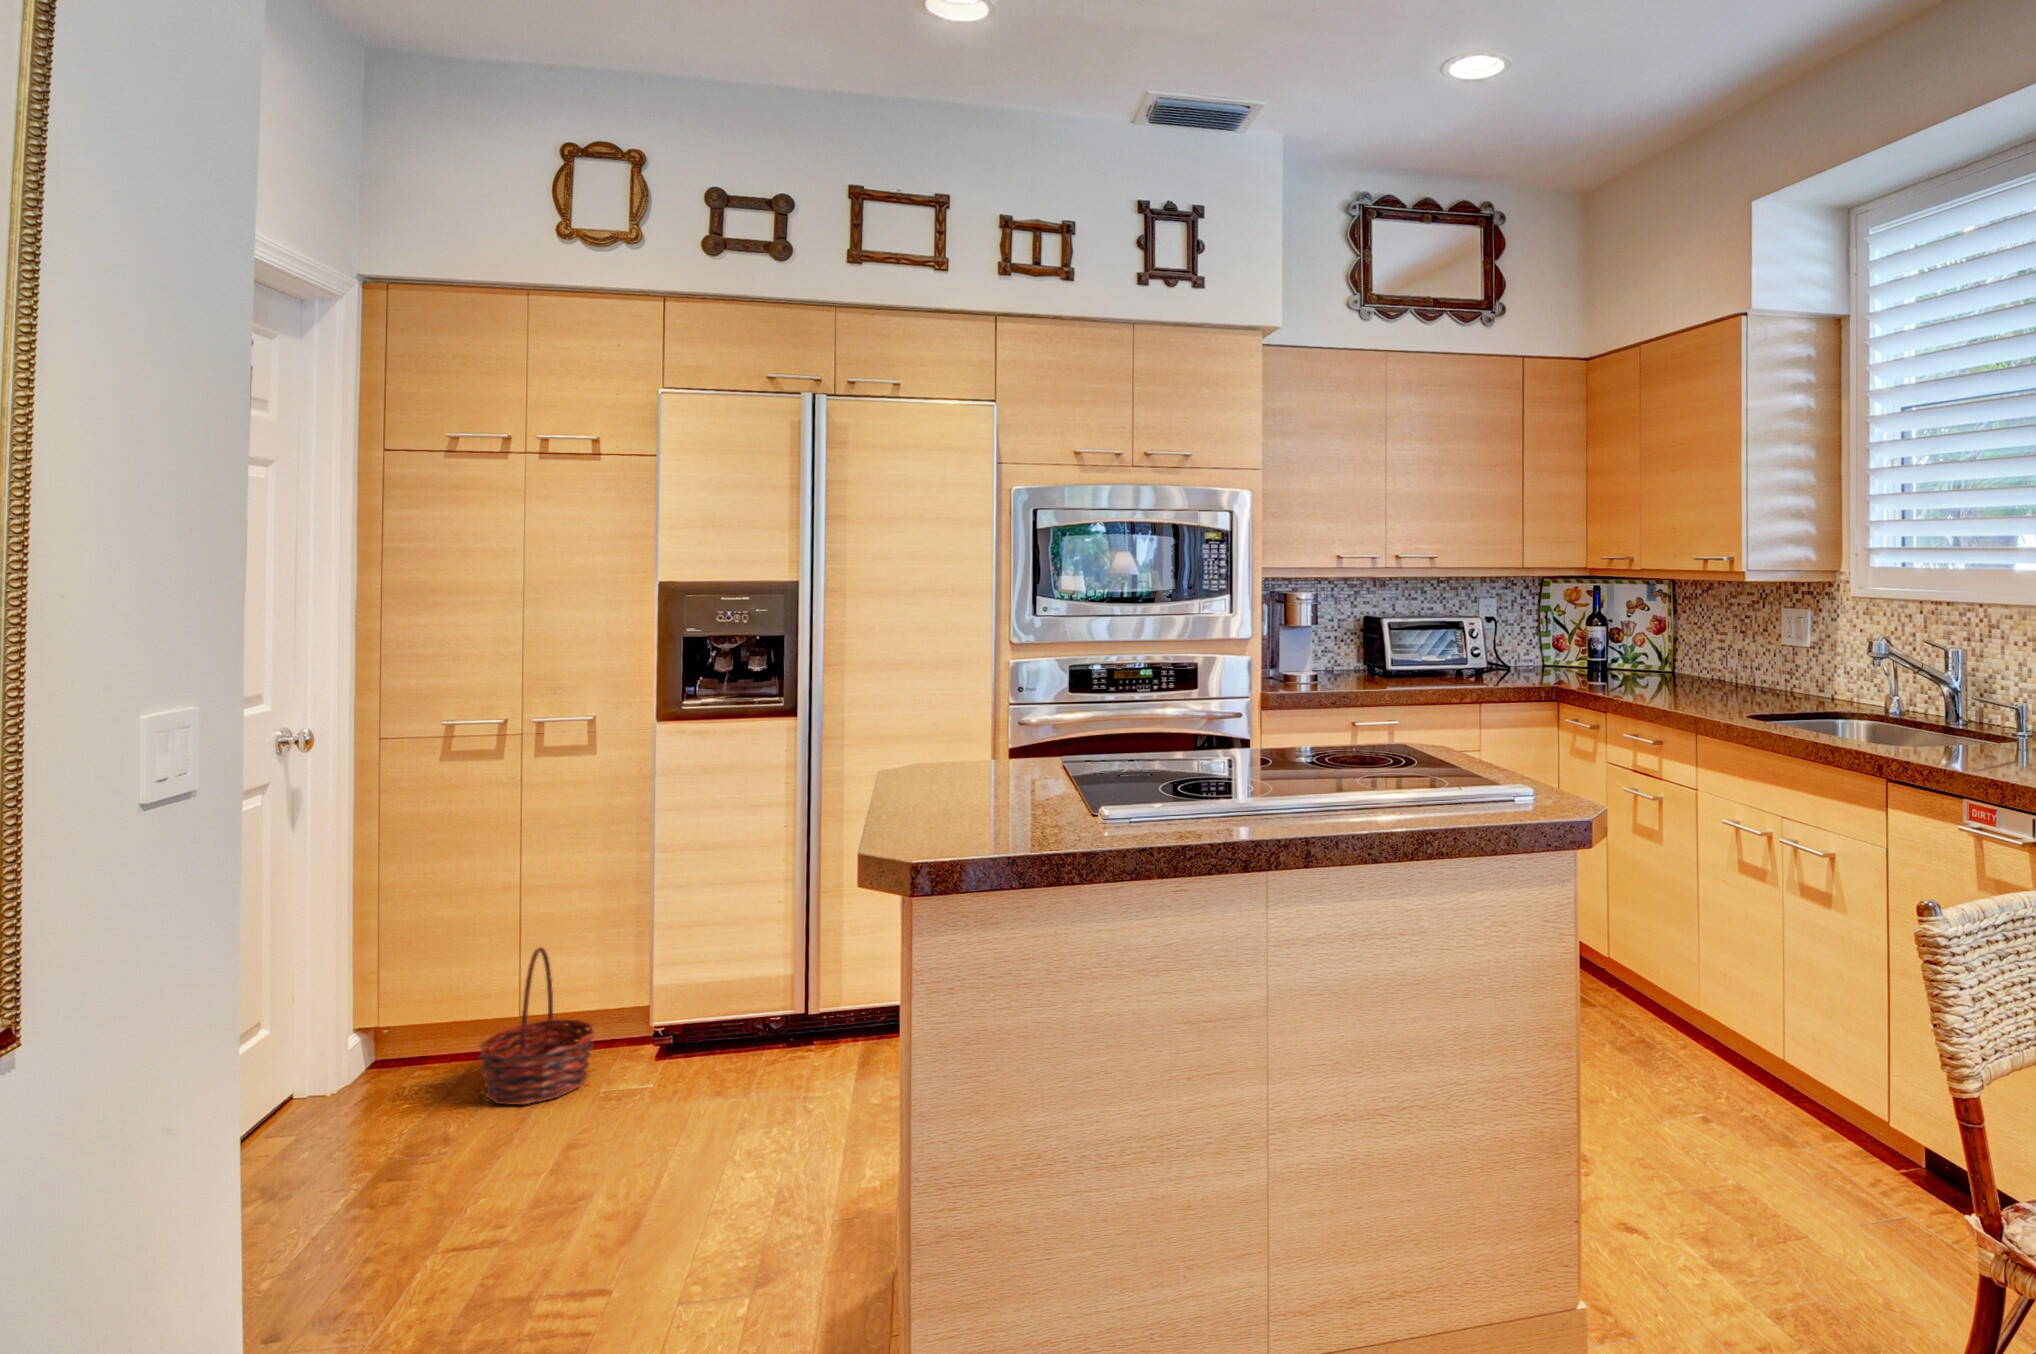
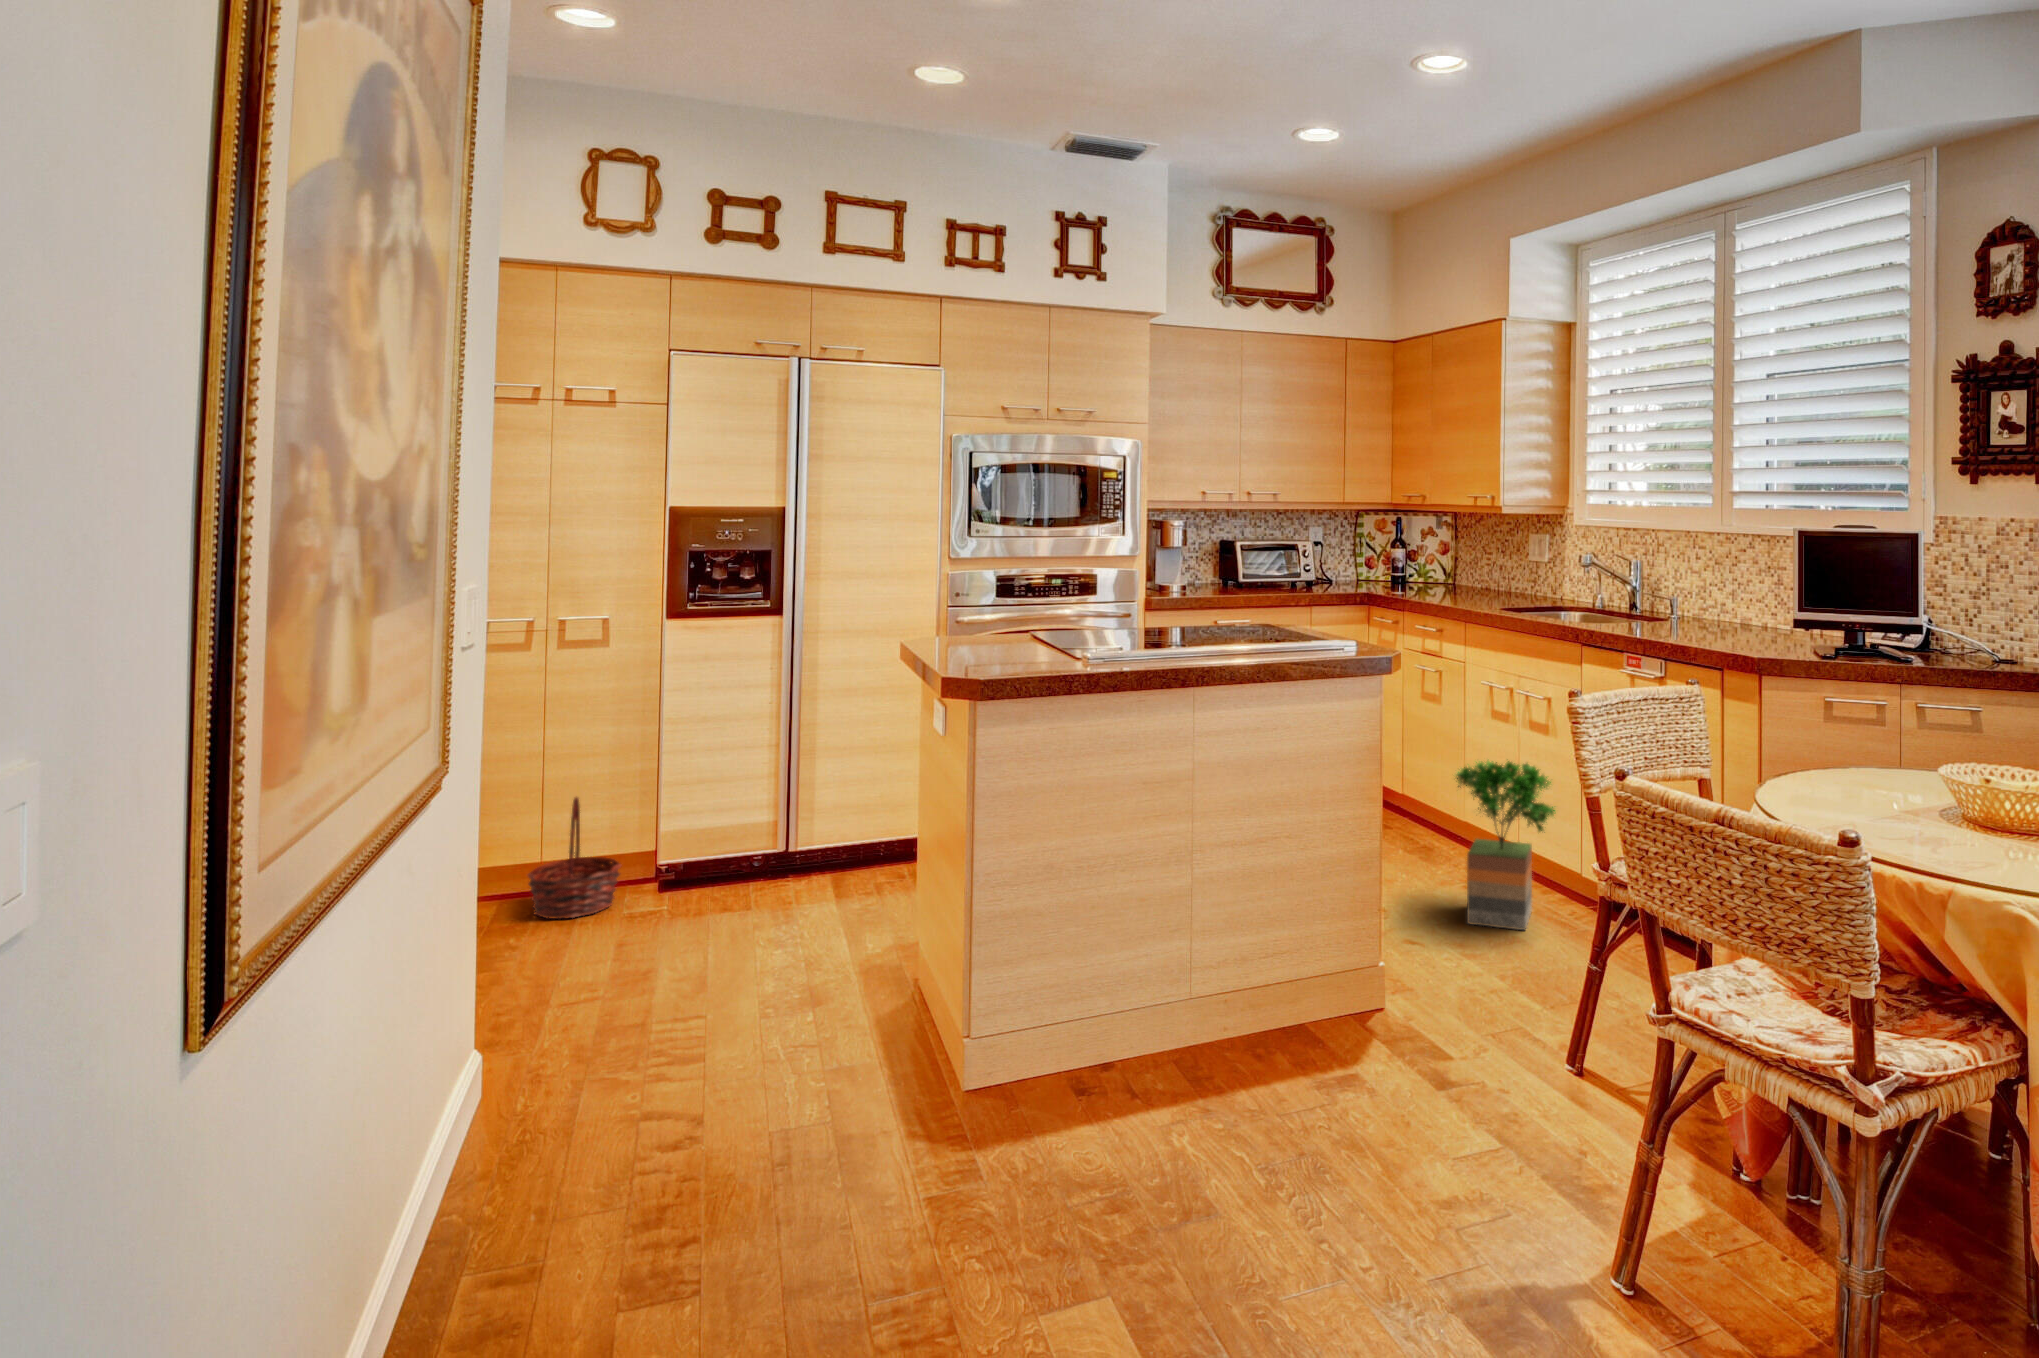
potted tree: none [1684,944,1856,1217] -> present [1456,761,1556,930]

